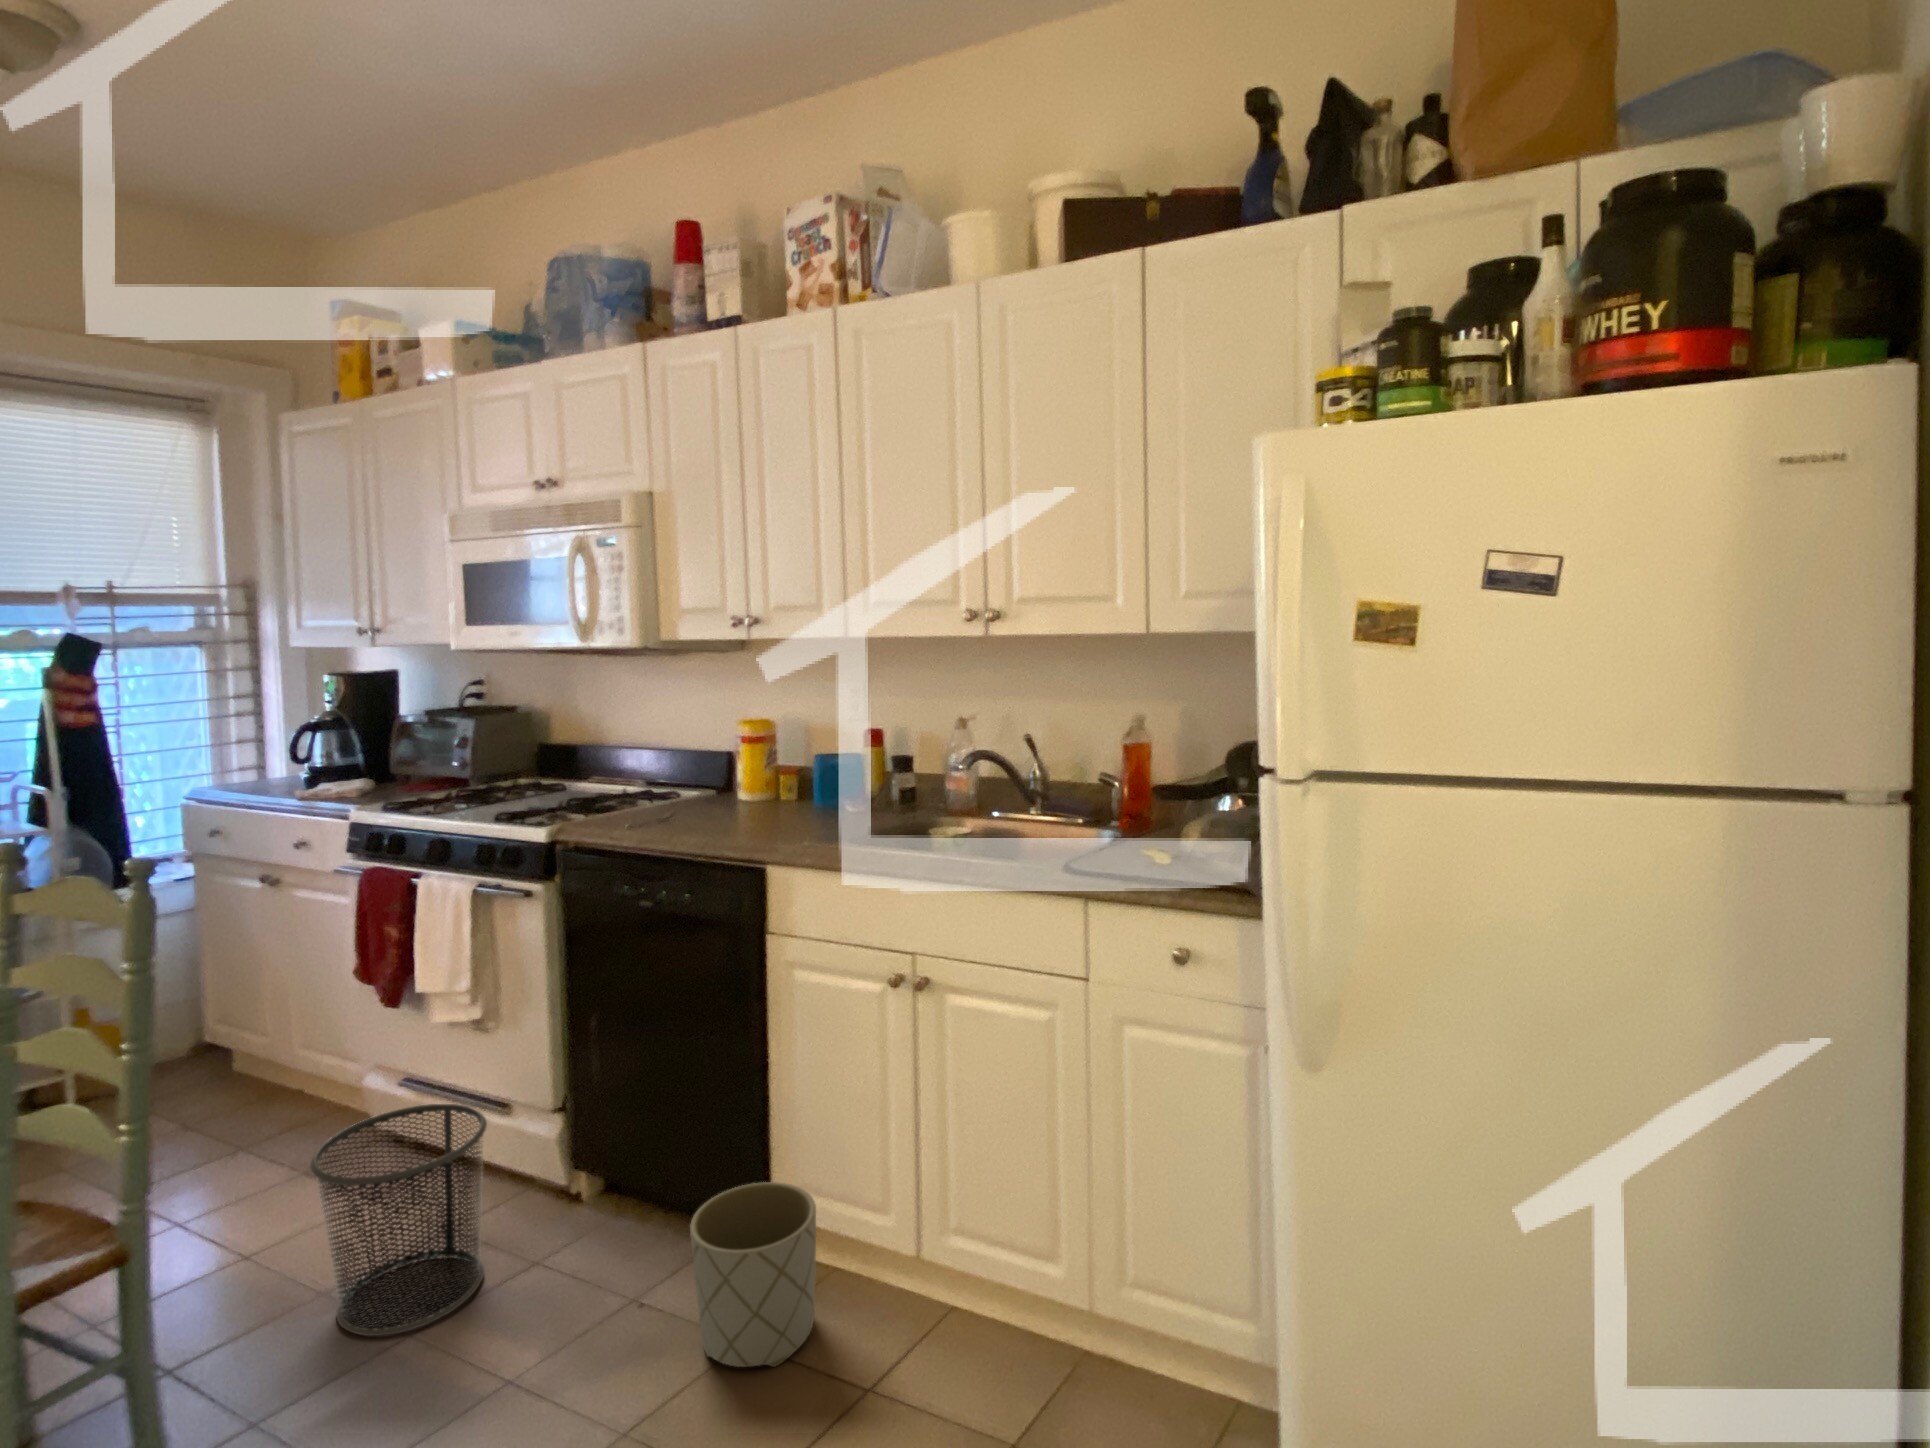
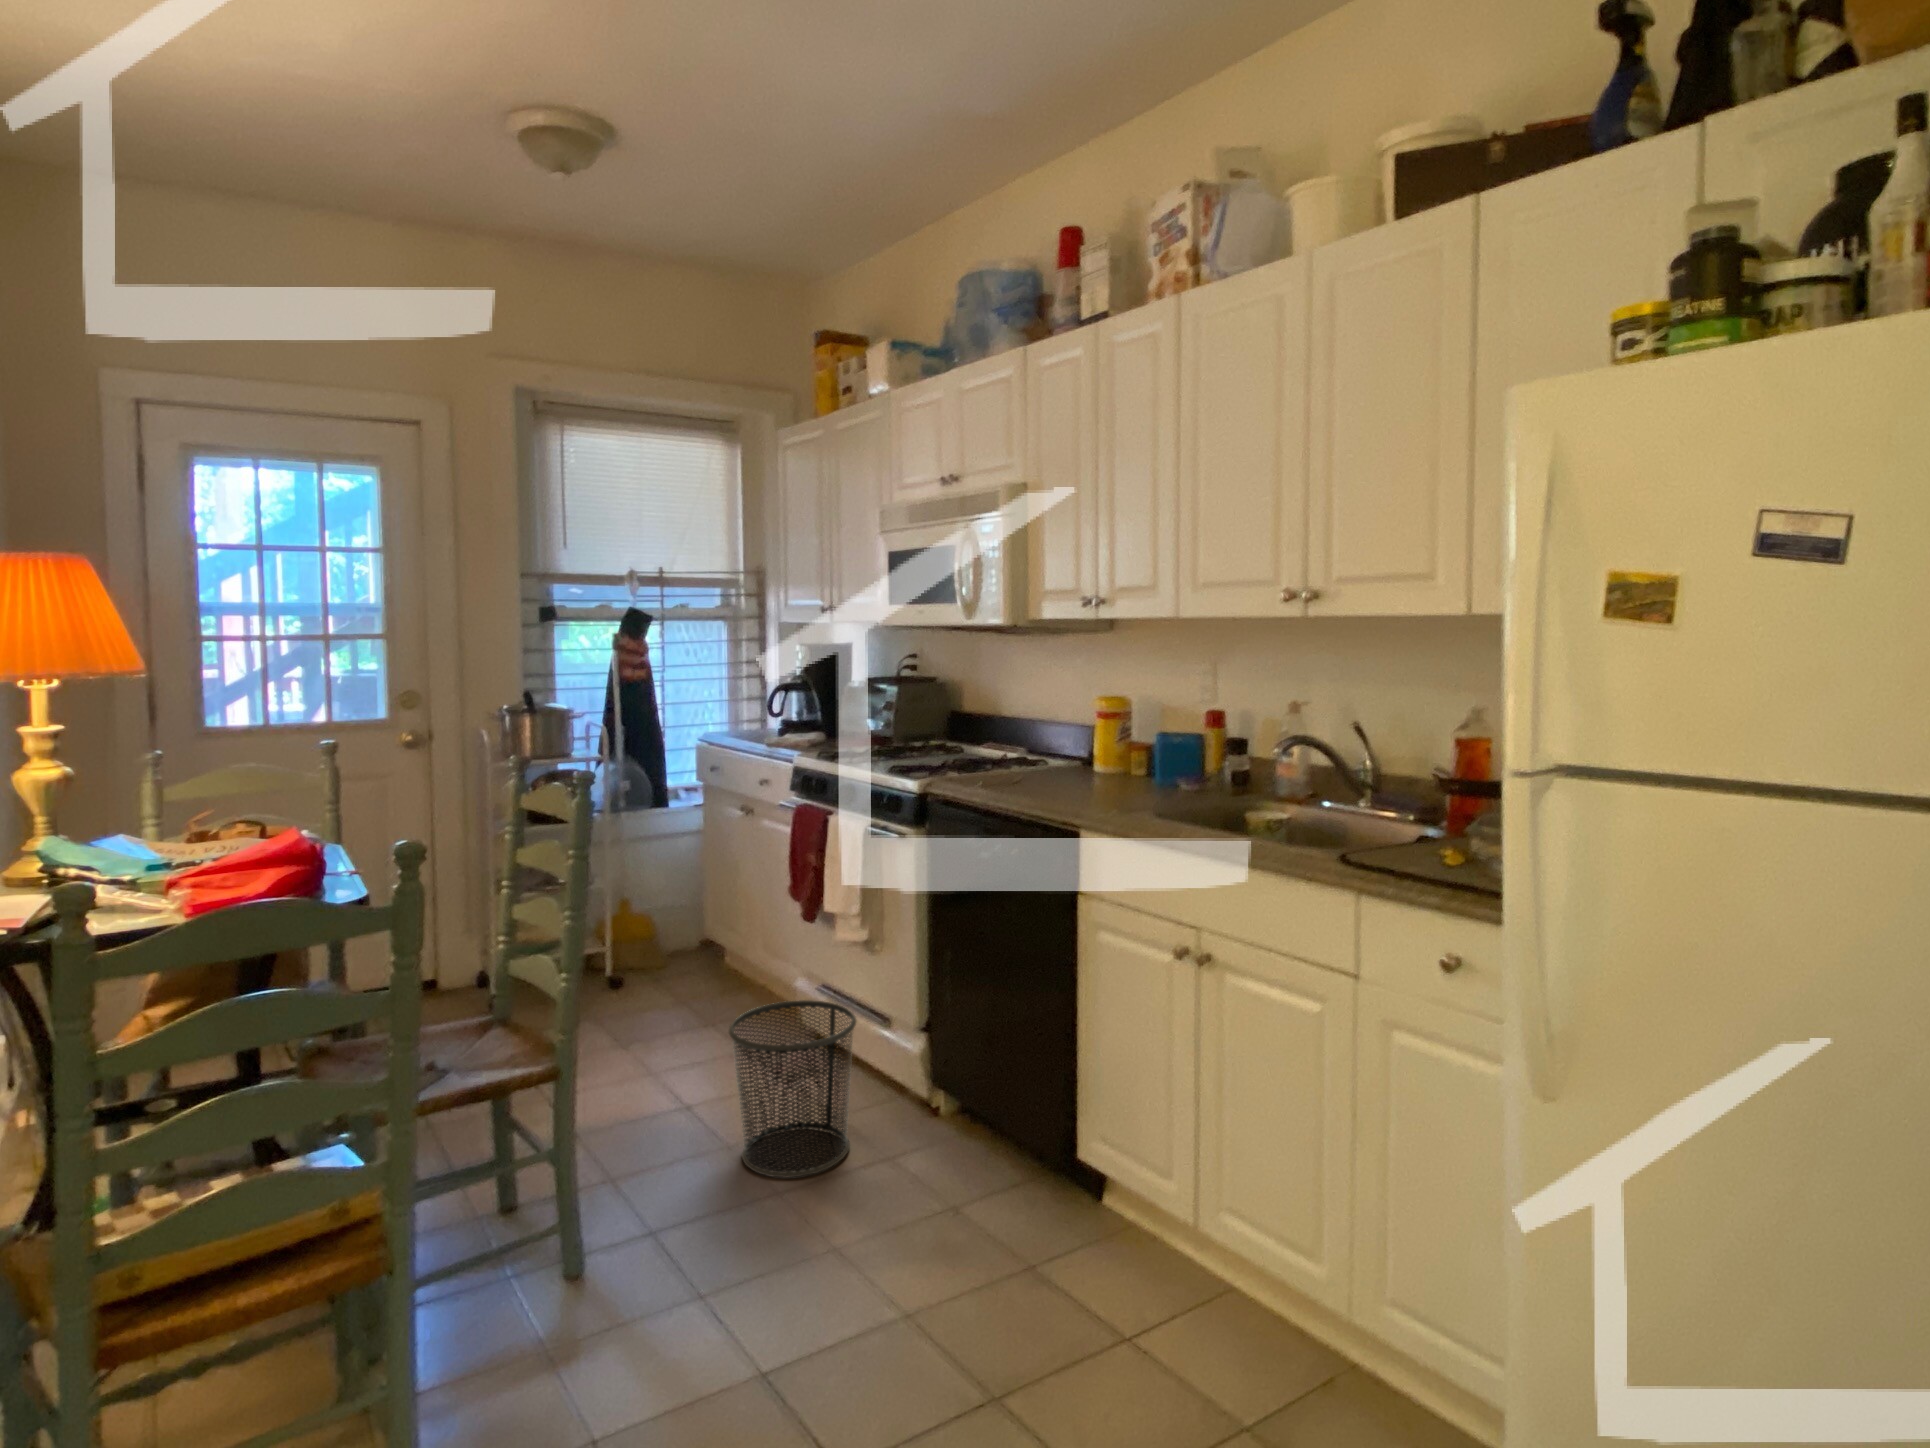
planter: present [690,1182,816,1367] -> none [989,1121,1102,1288]

